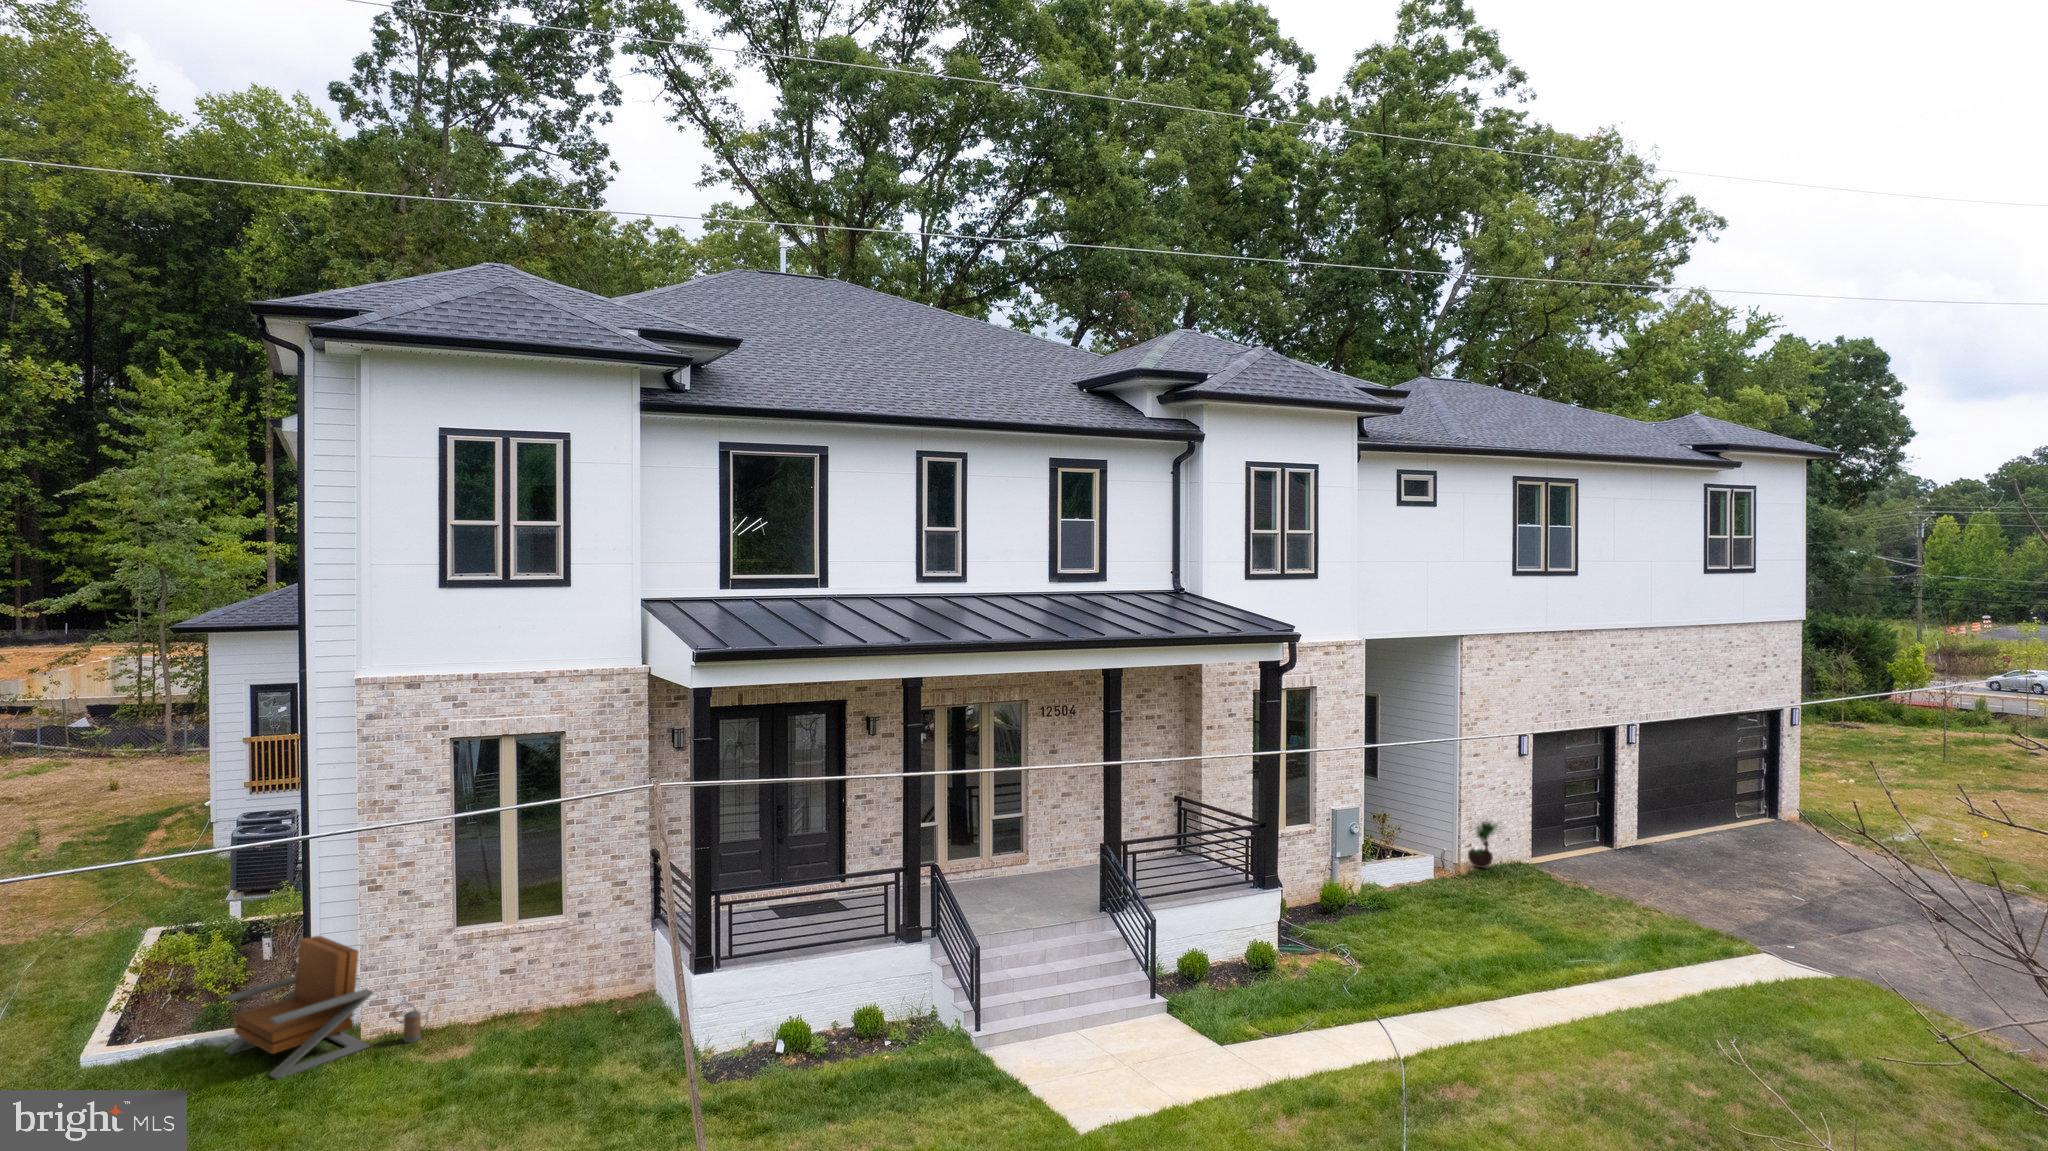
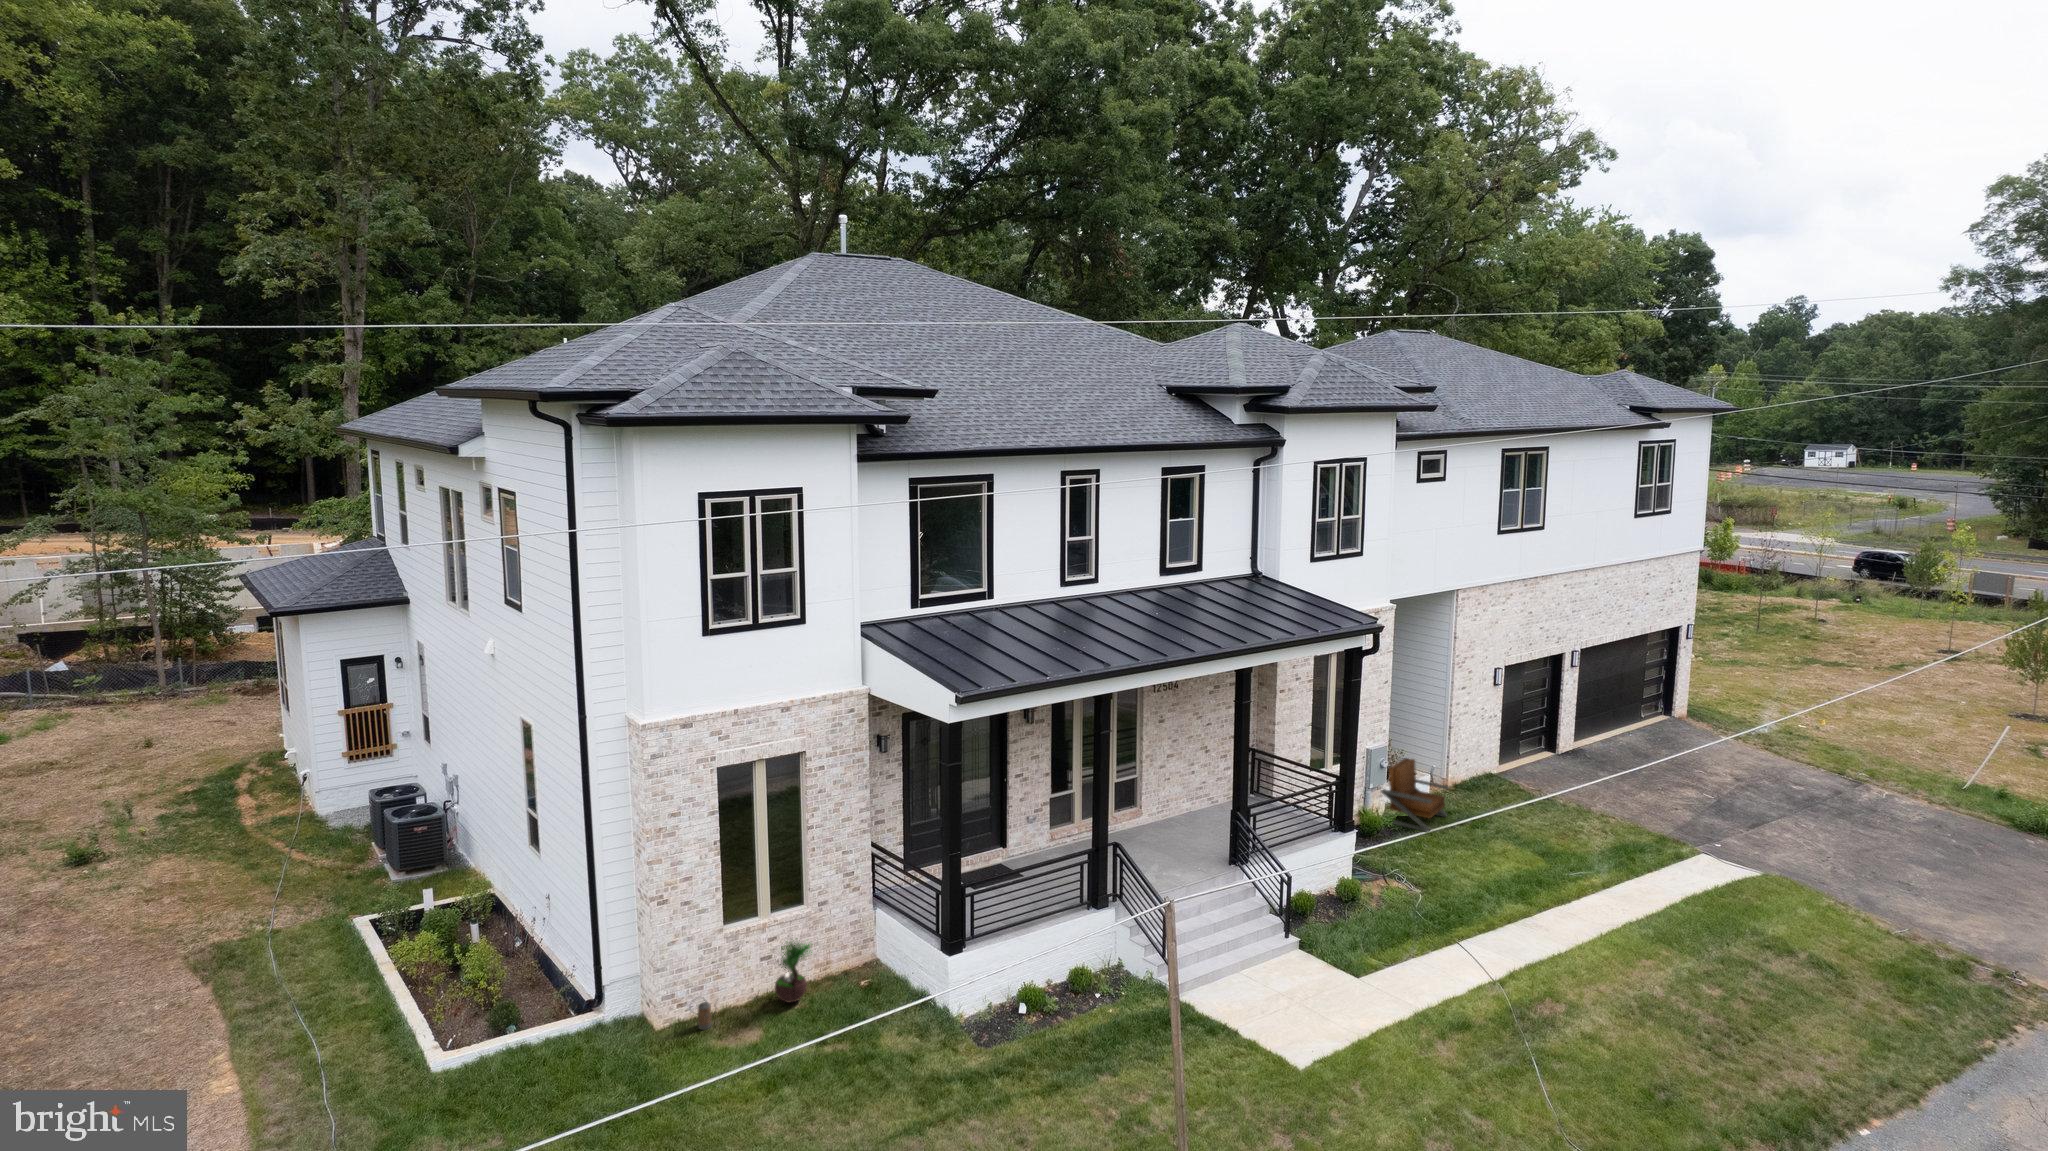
potted tree: present [1468,821,1498,868] -> present [775,938,812,1002]
lounge chair: present [225,936,373,1079] -> present [1382,758,1449,832]

